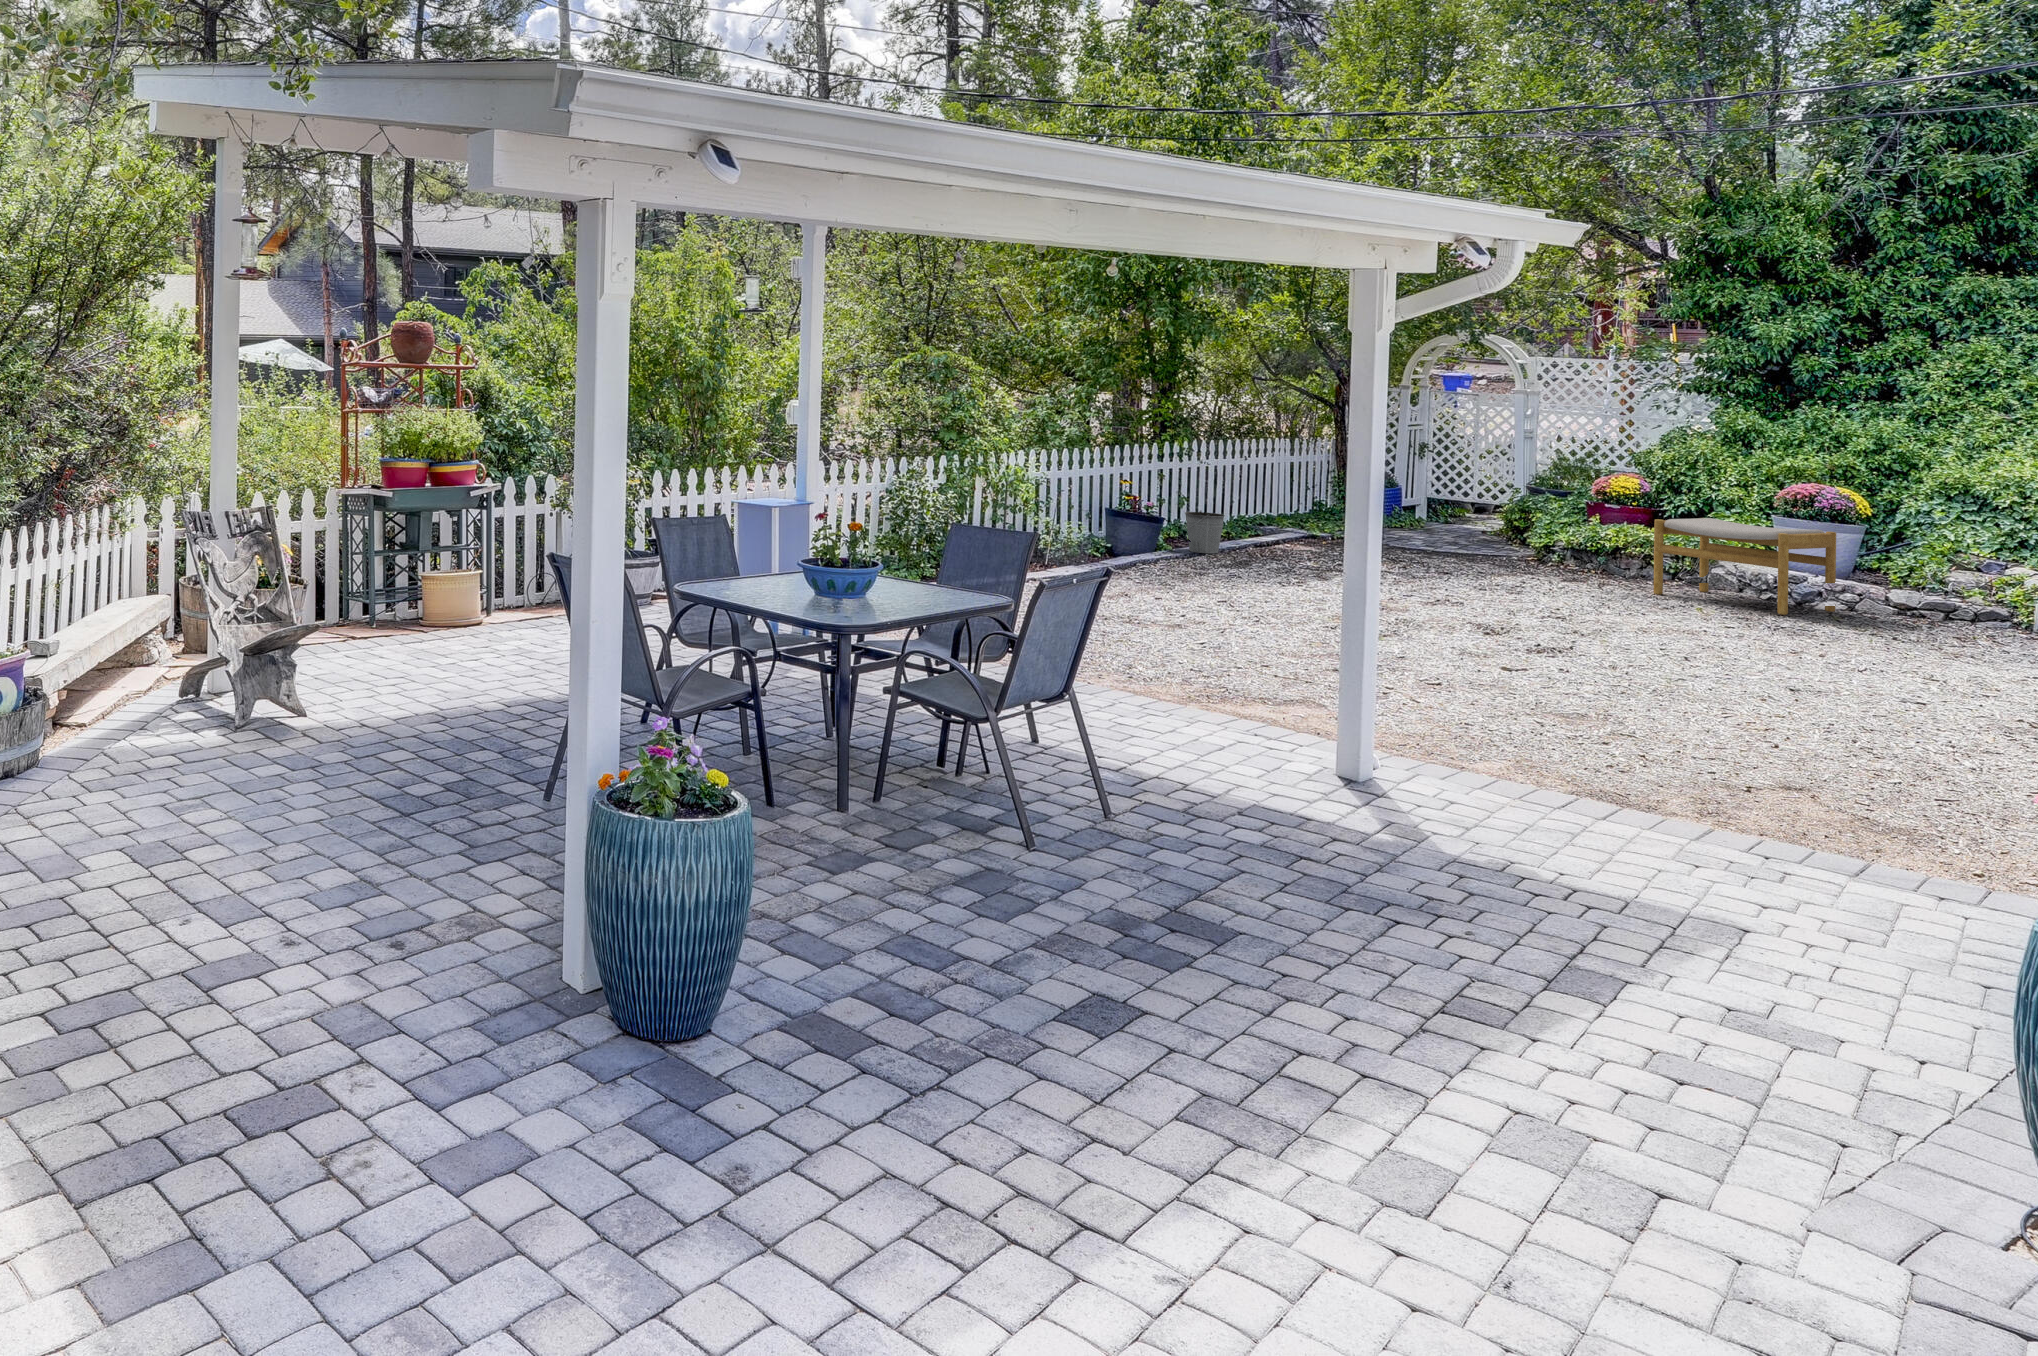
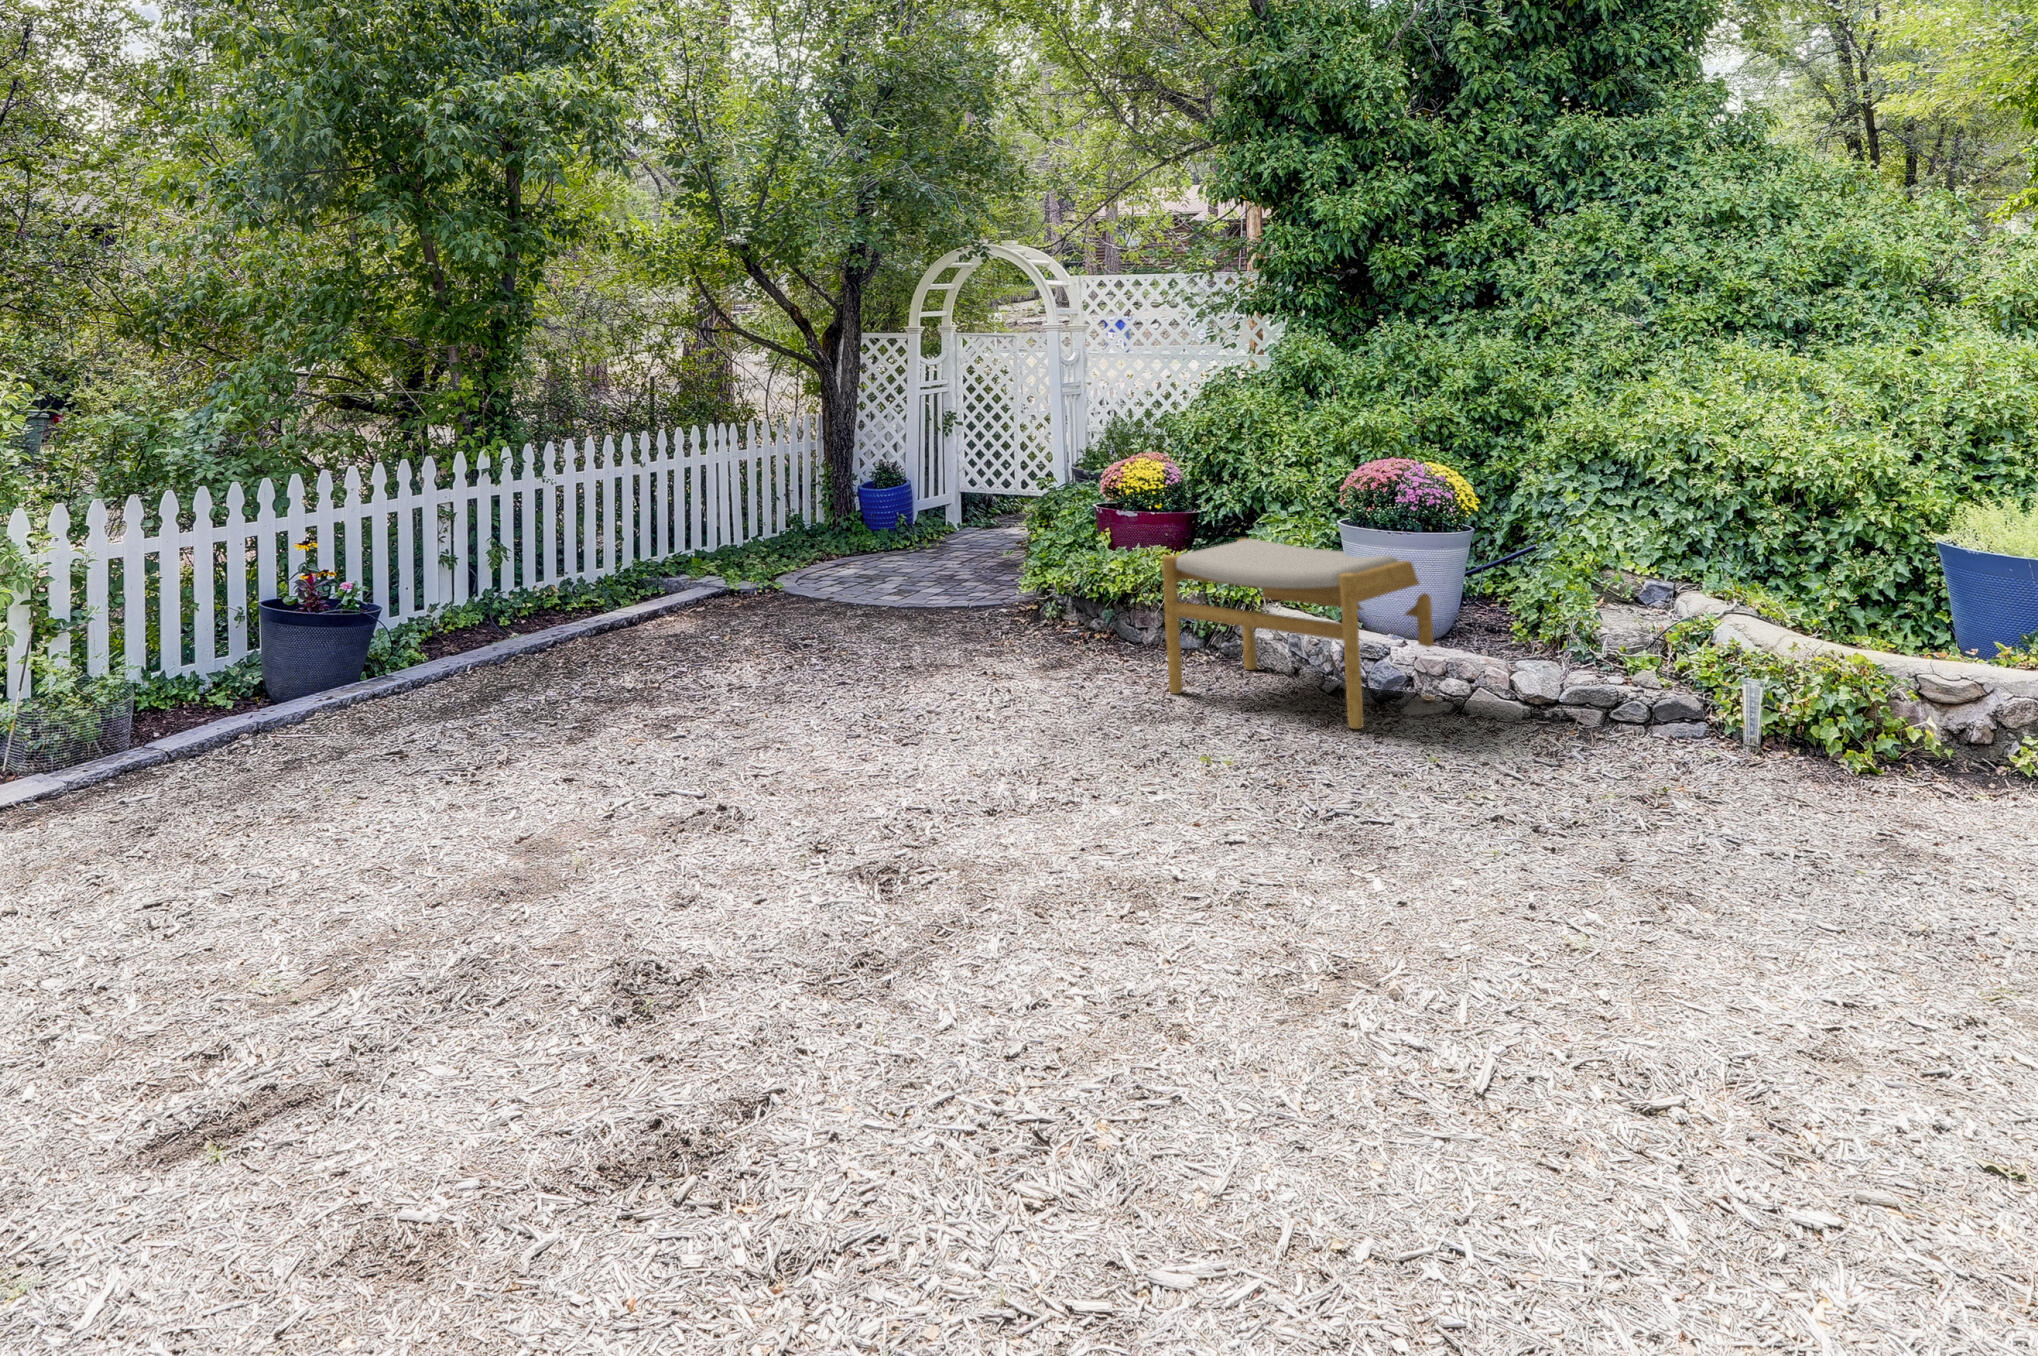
bucket: present [1183,511,1225,553] -> none [403,611,482,702]

